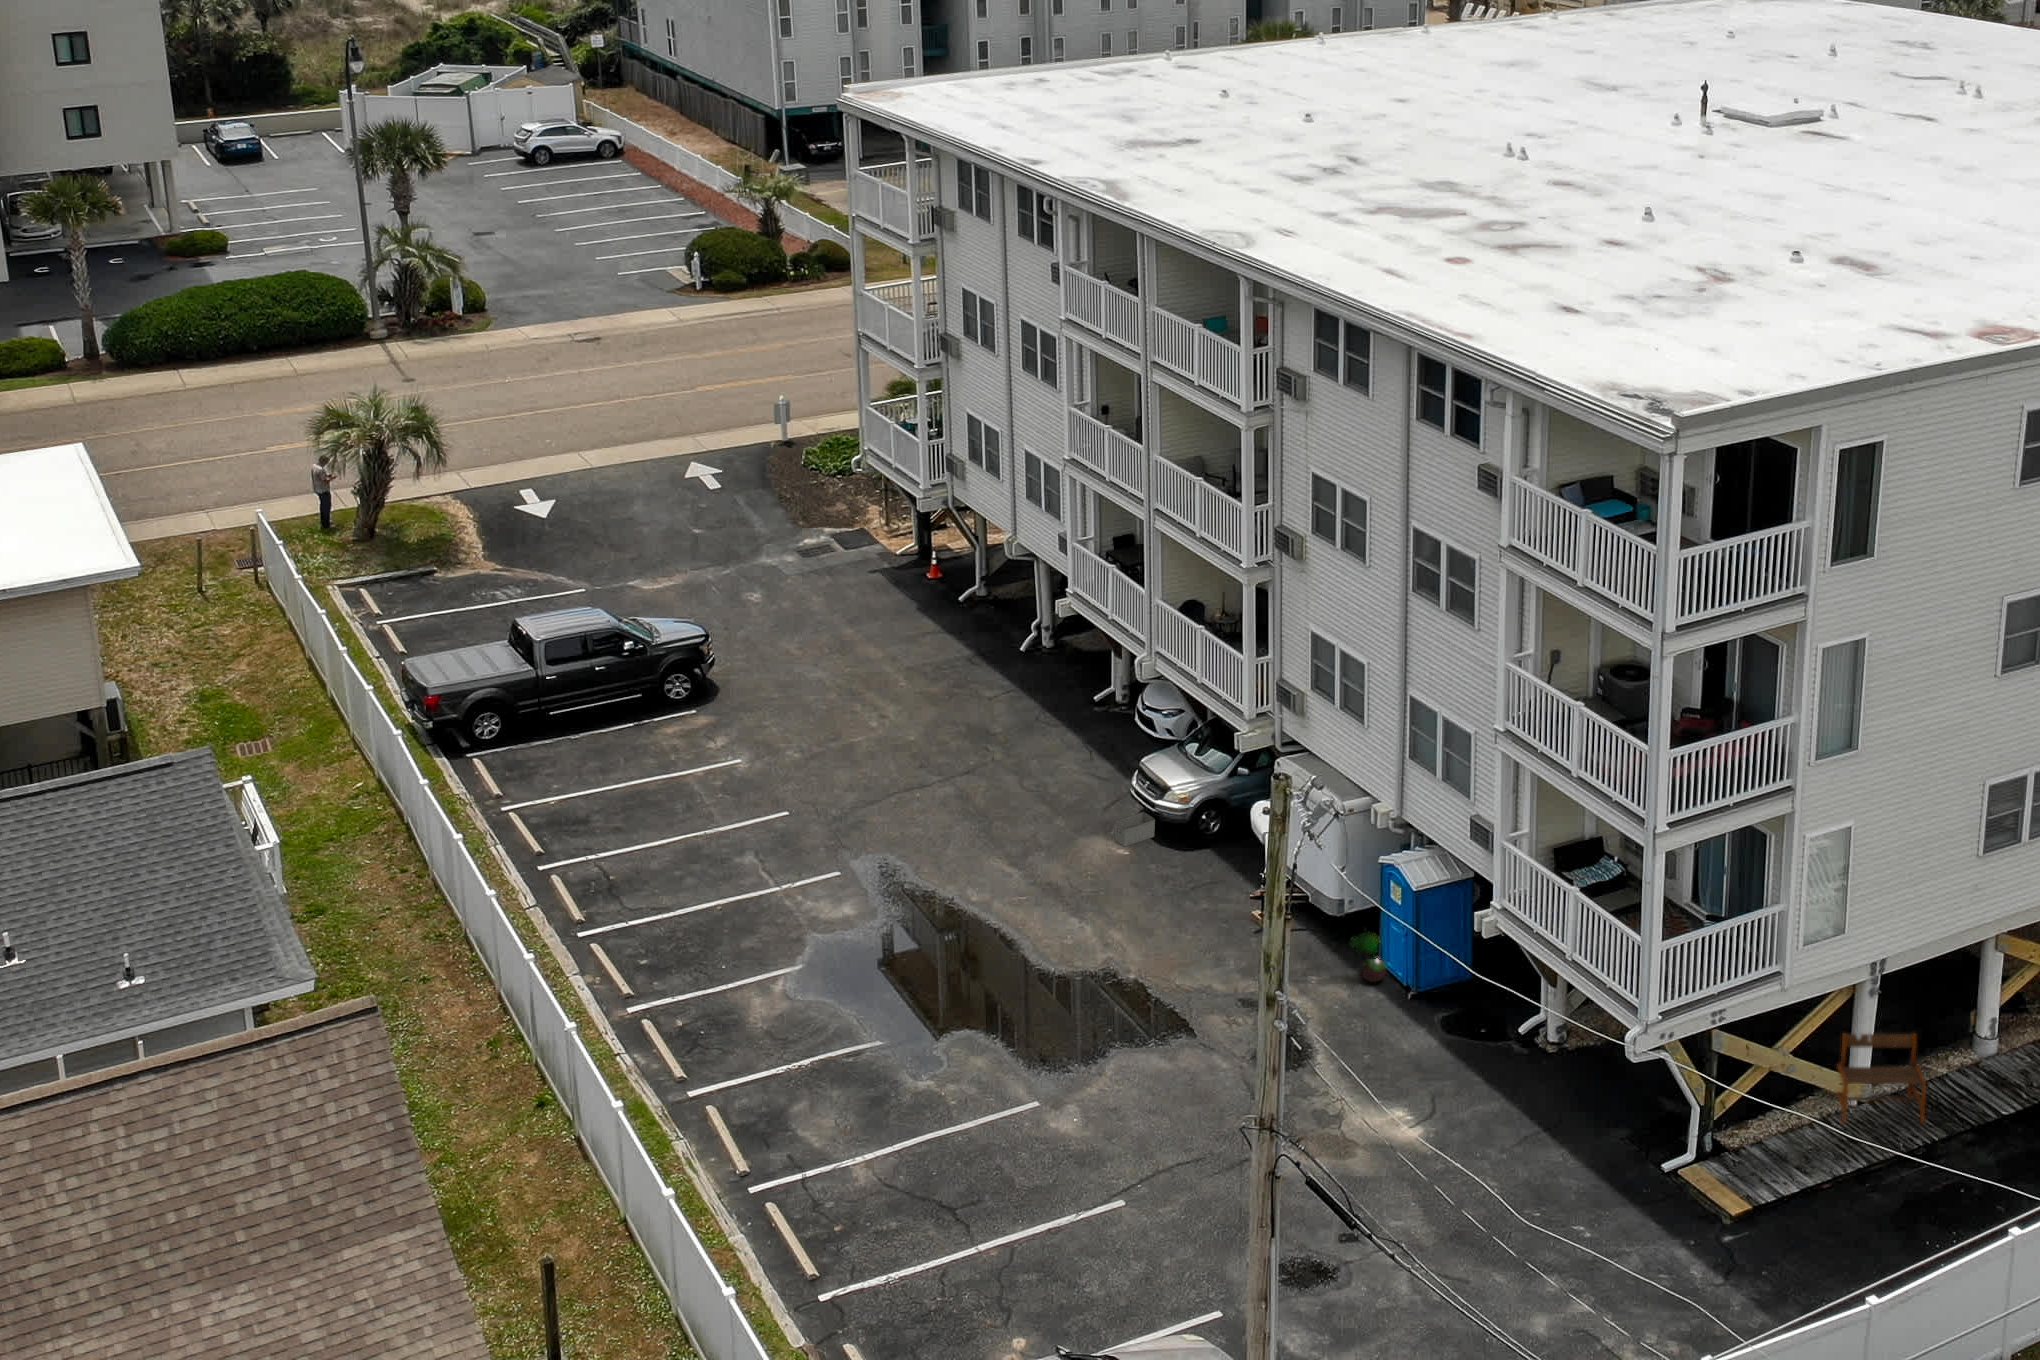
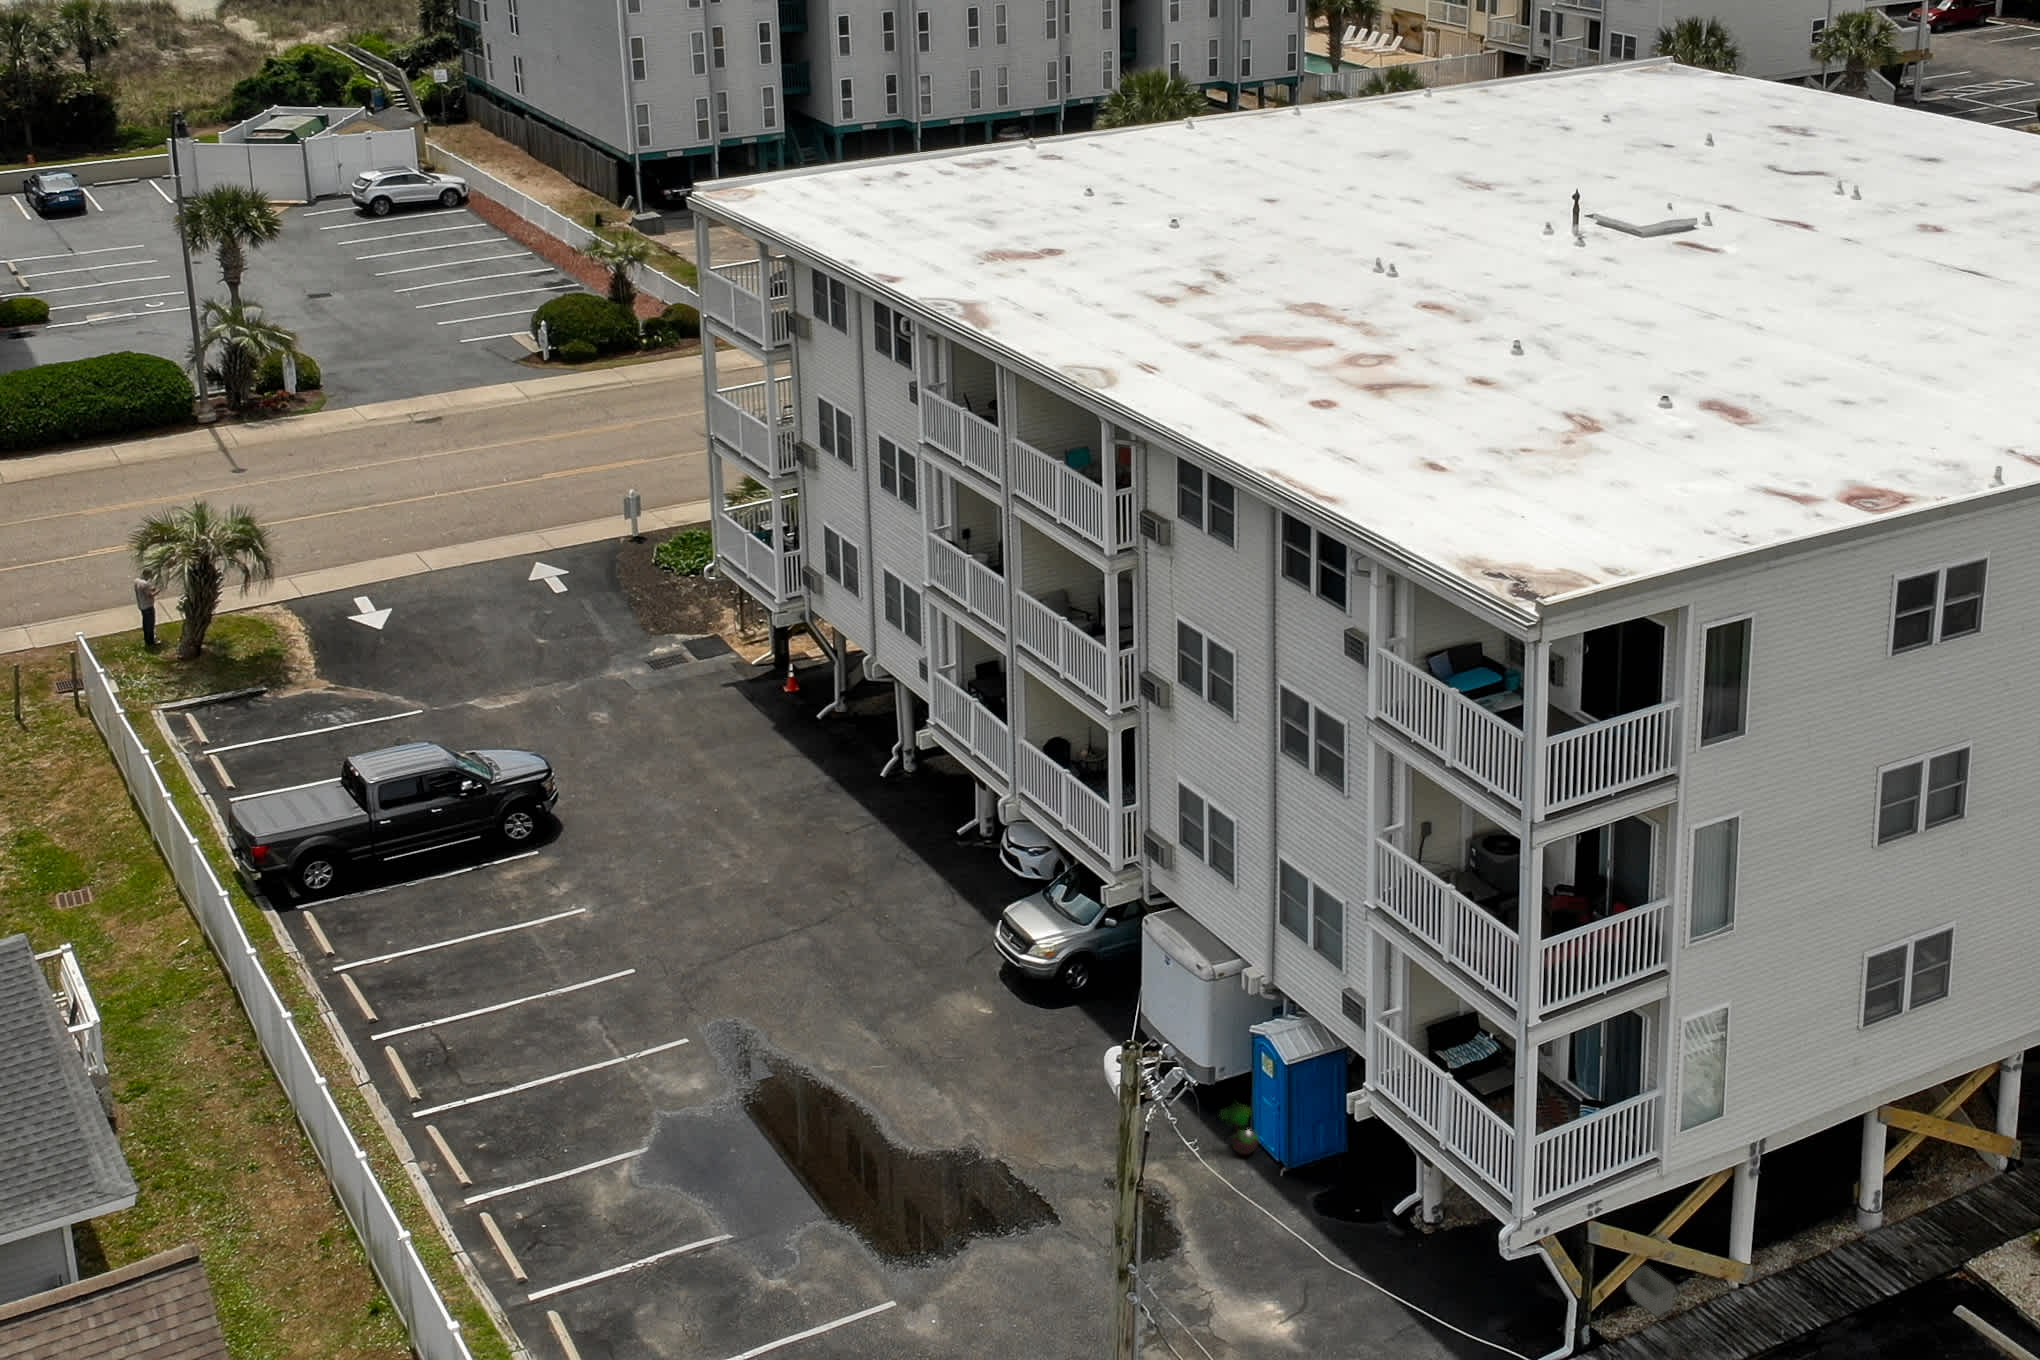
storage bin: present [1114,812,1155,846] -> present [1626,1266,1675,1316]
bench: present [1837,1033,1926,1123] -> none [1712,1210,1802,1305]

